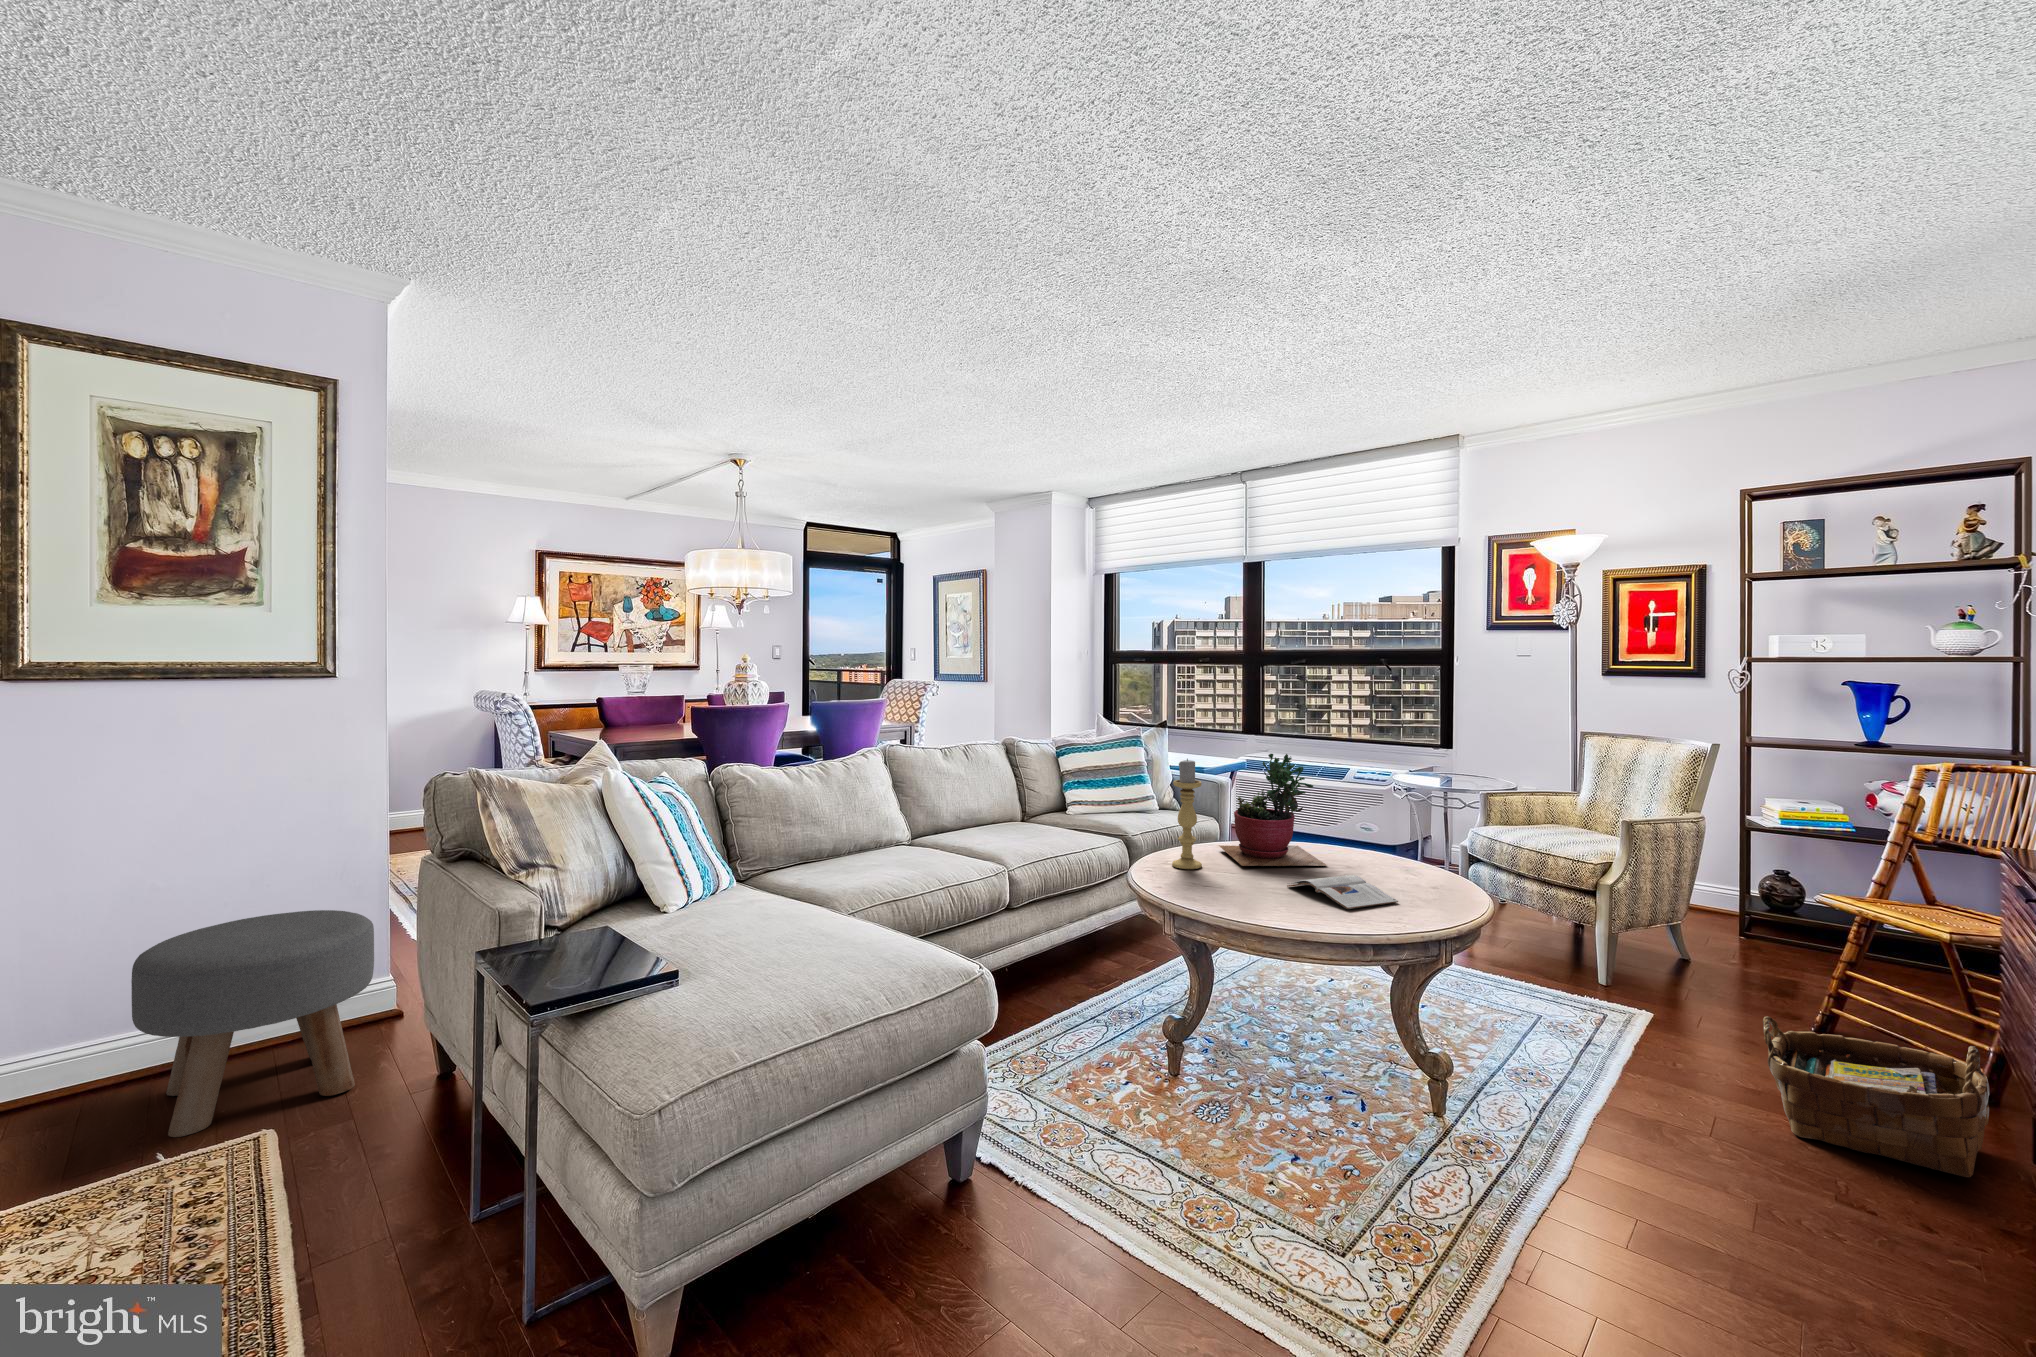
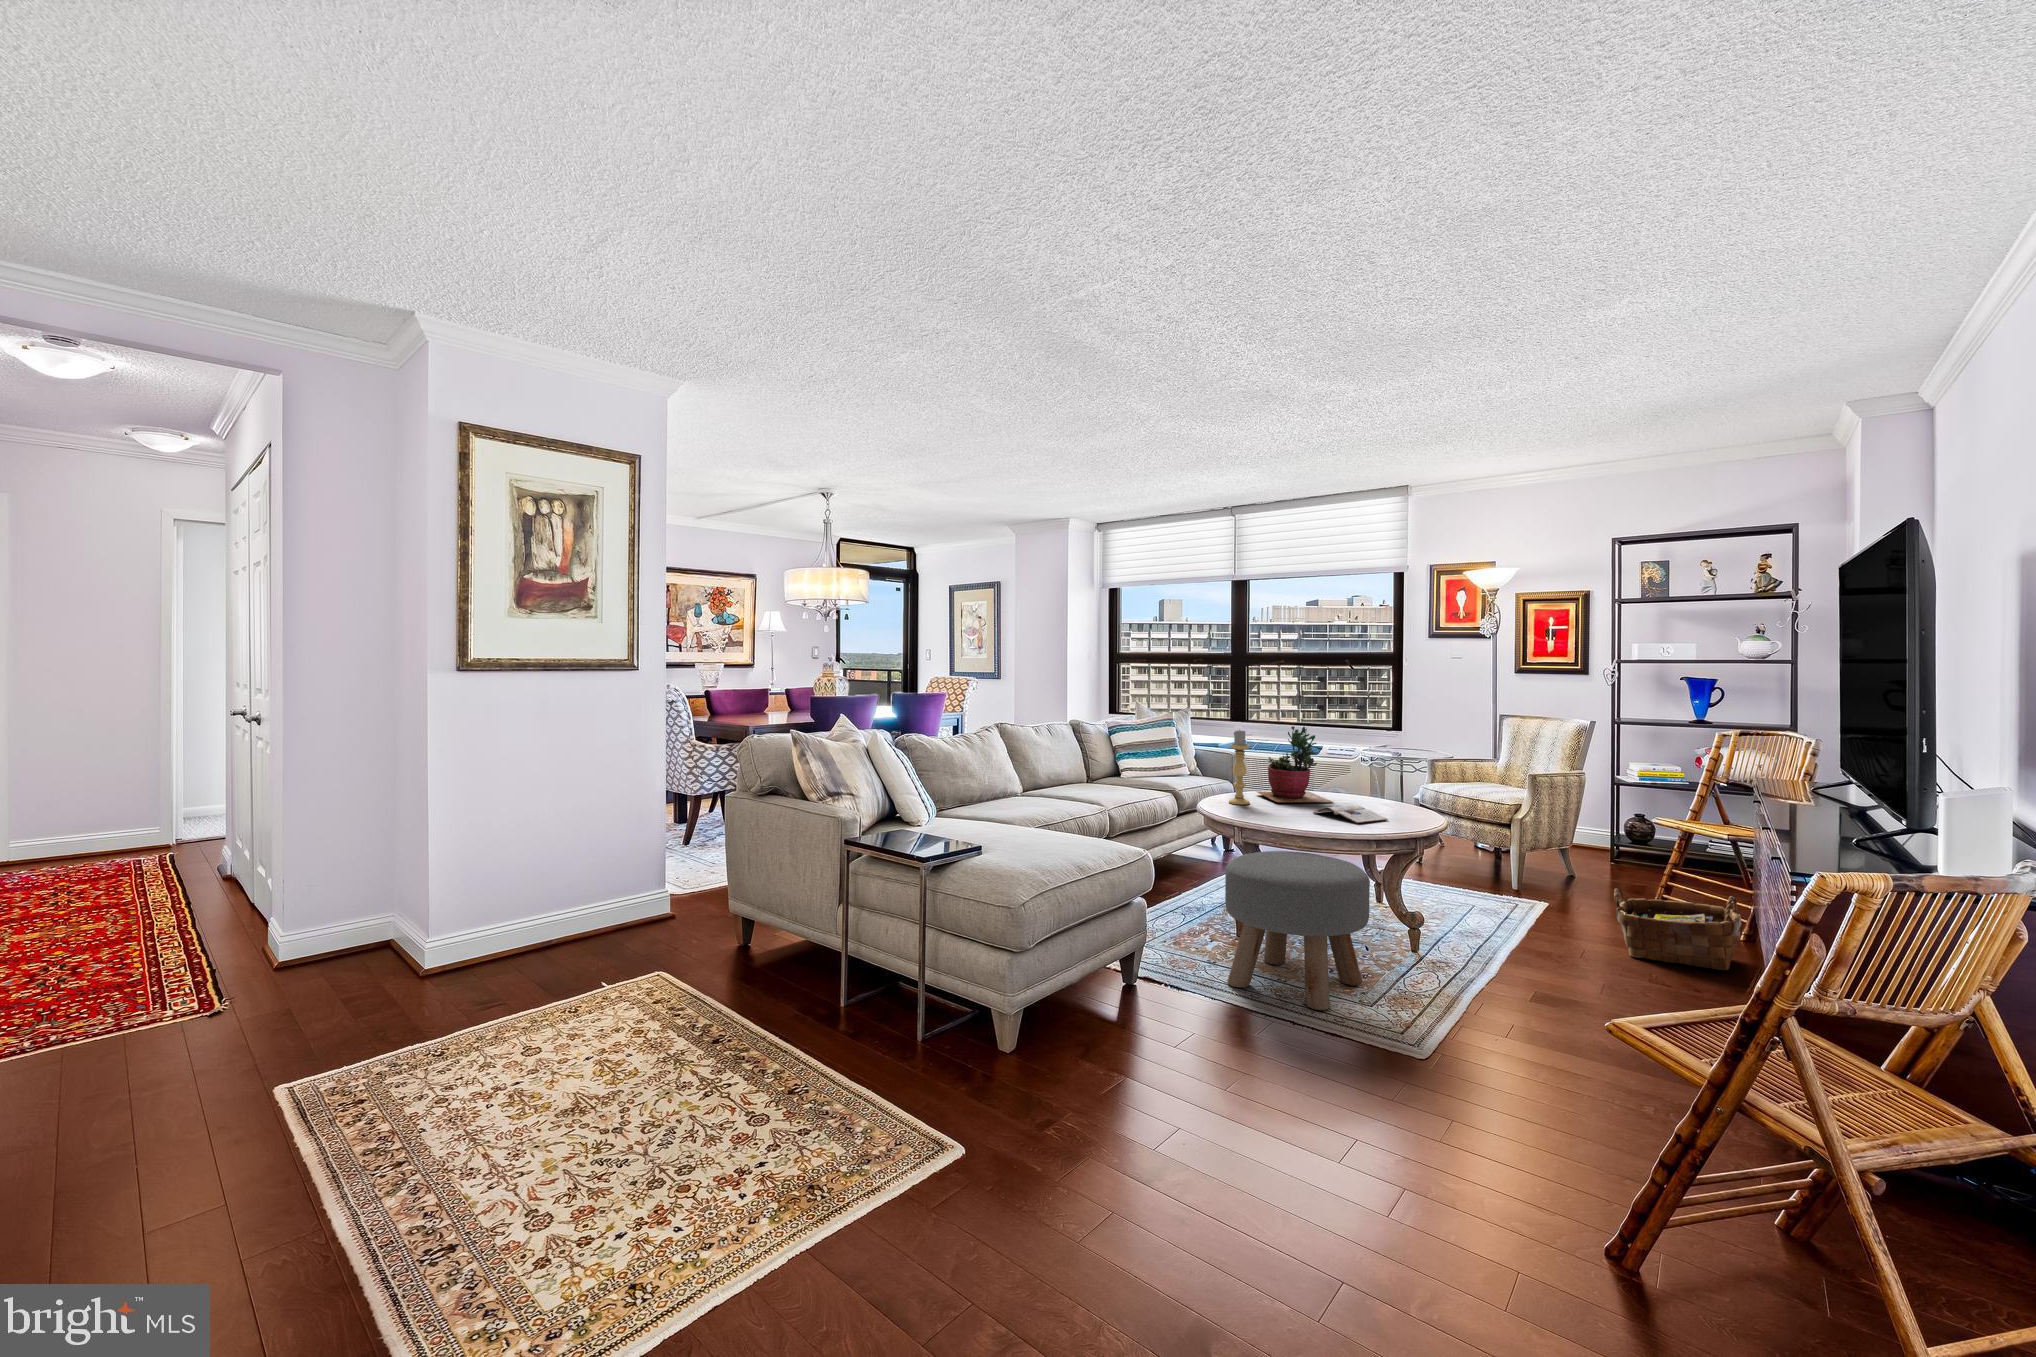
ottoman: present [131,910,374,1137] -> present [1225,851,1370,1010]

